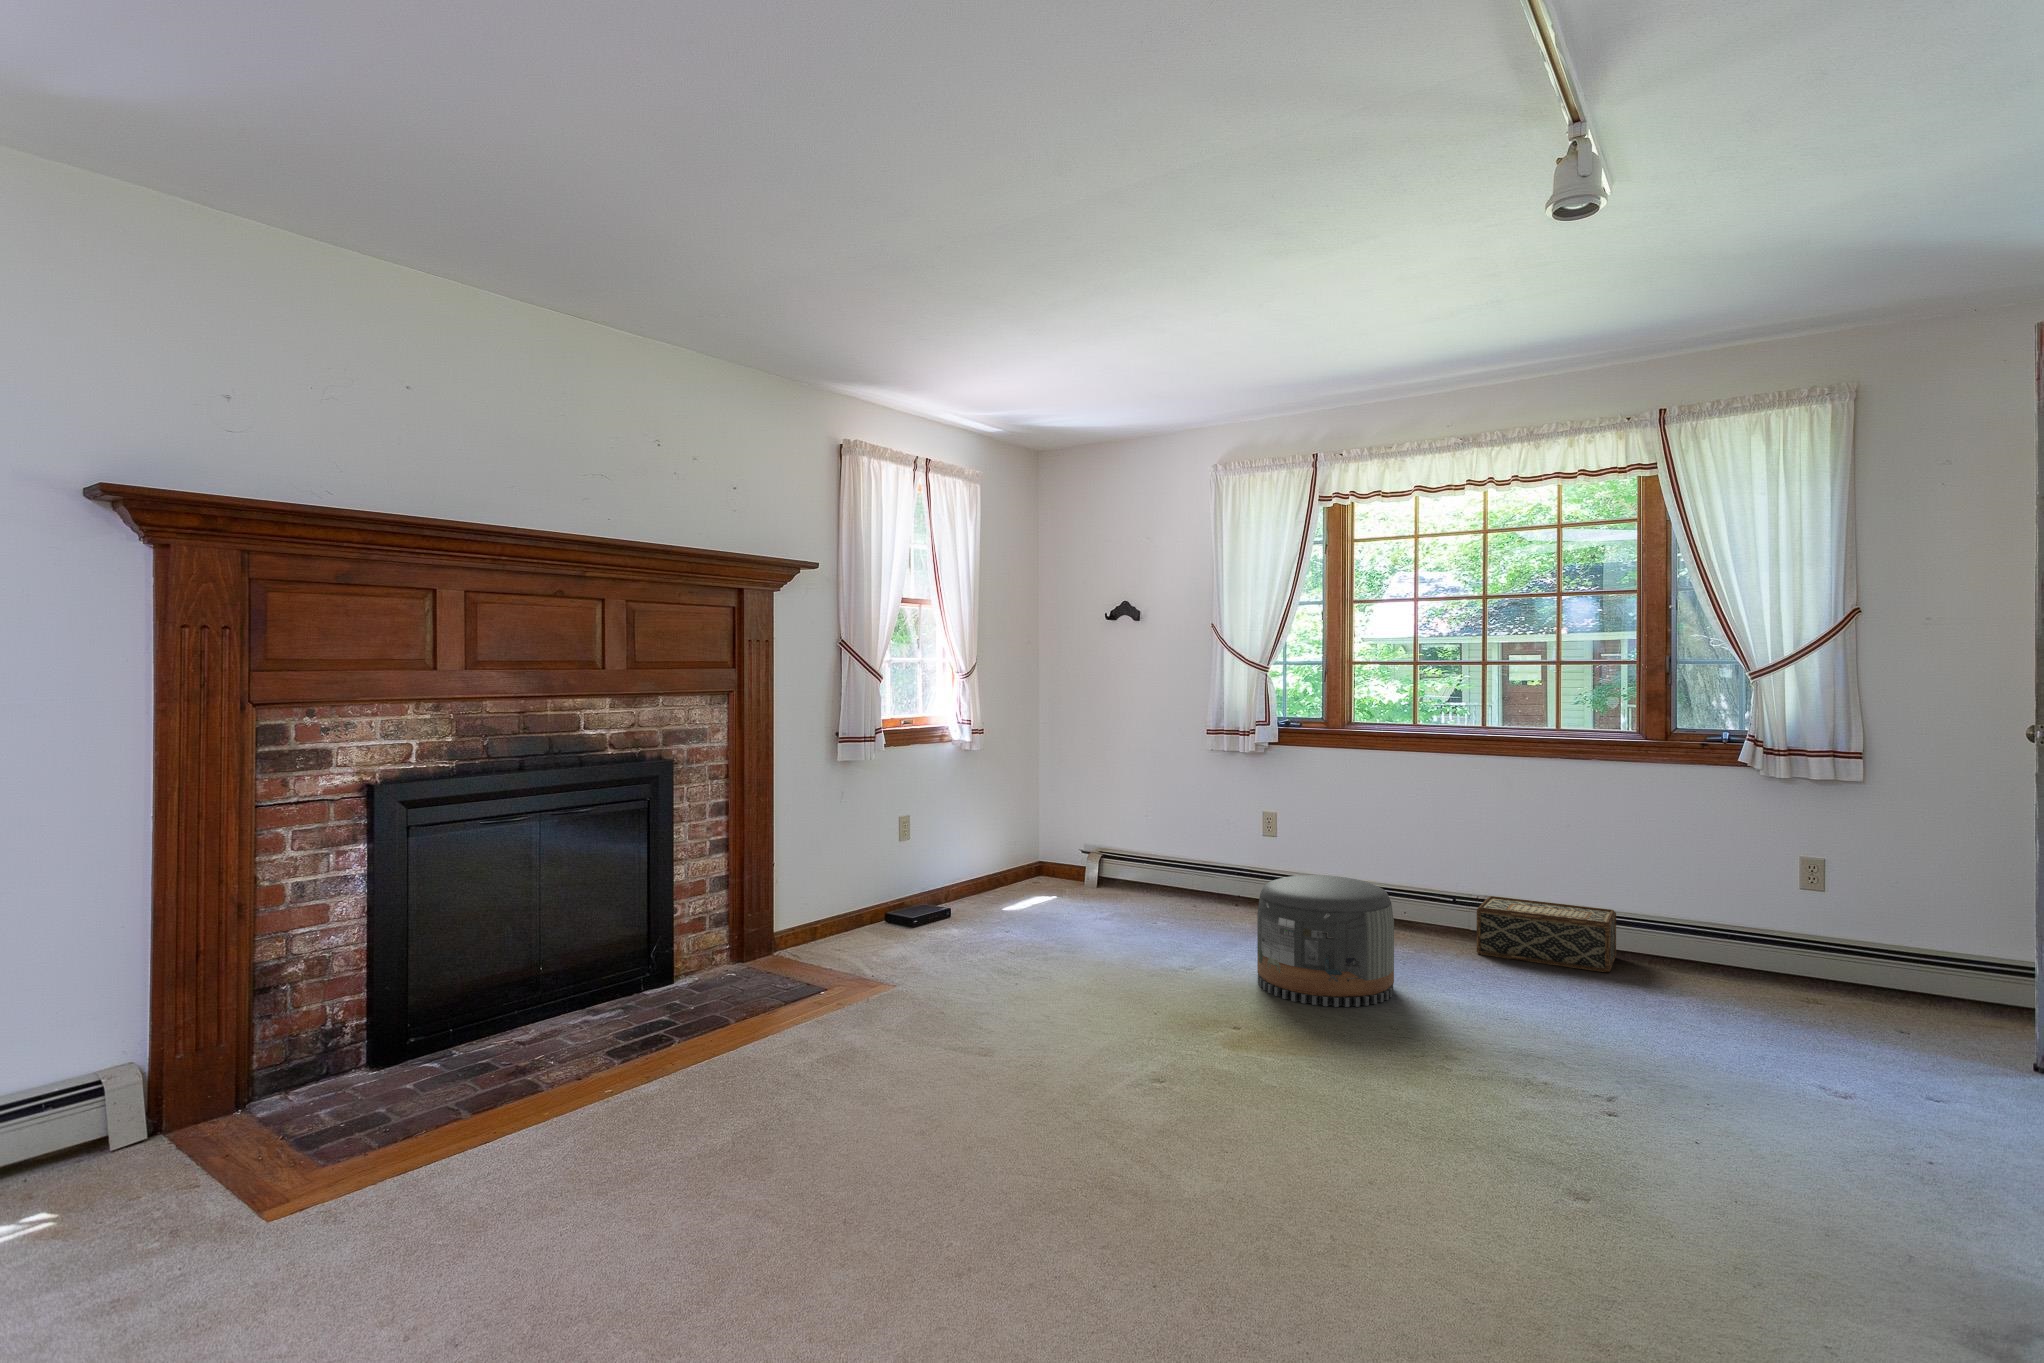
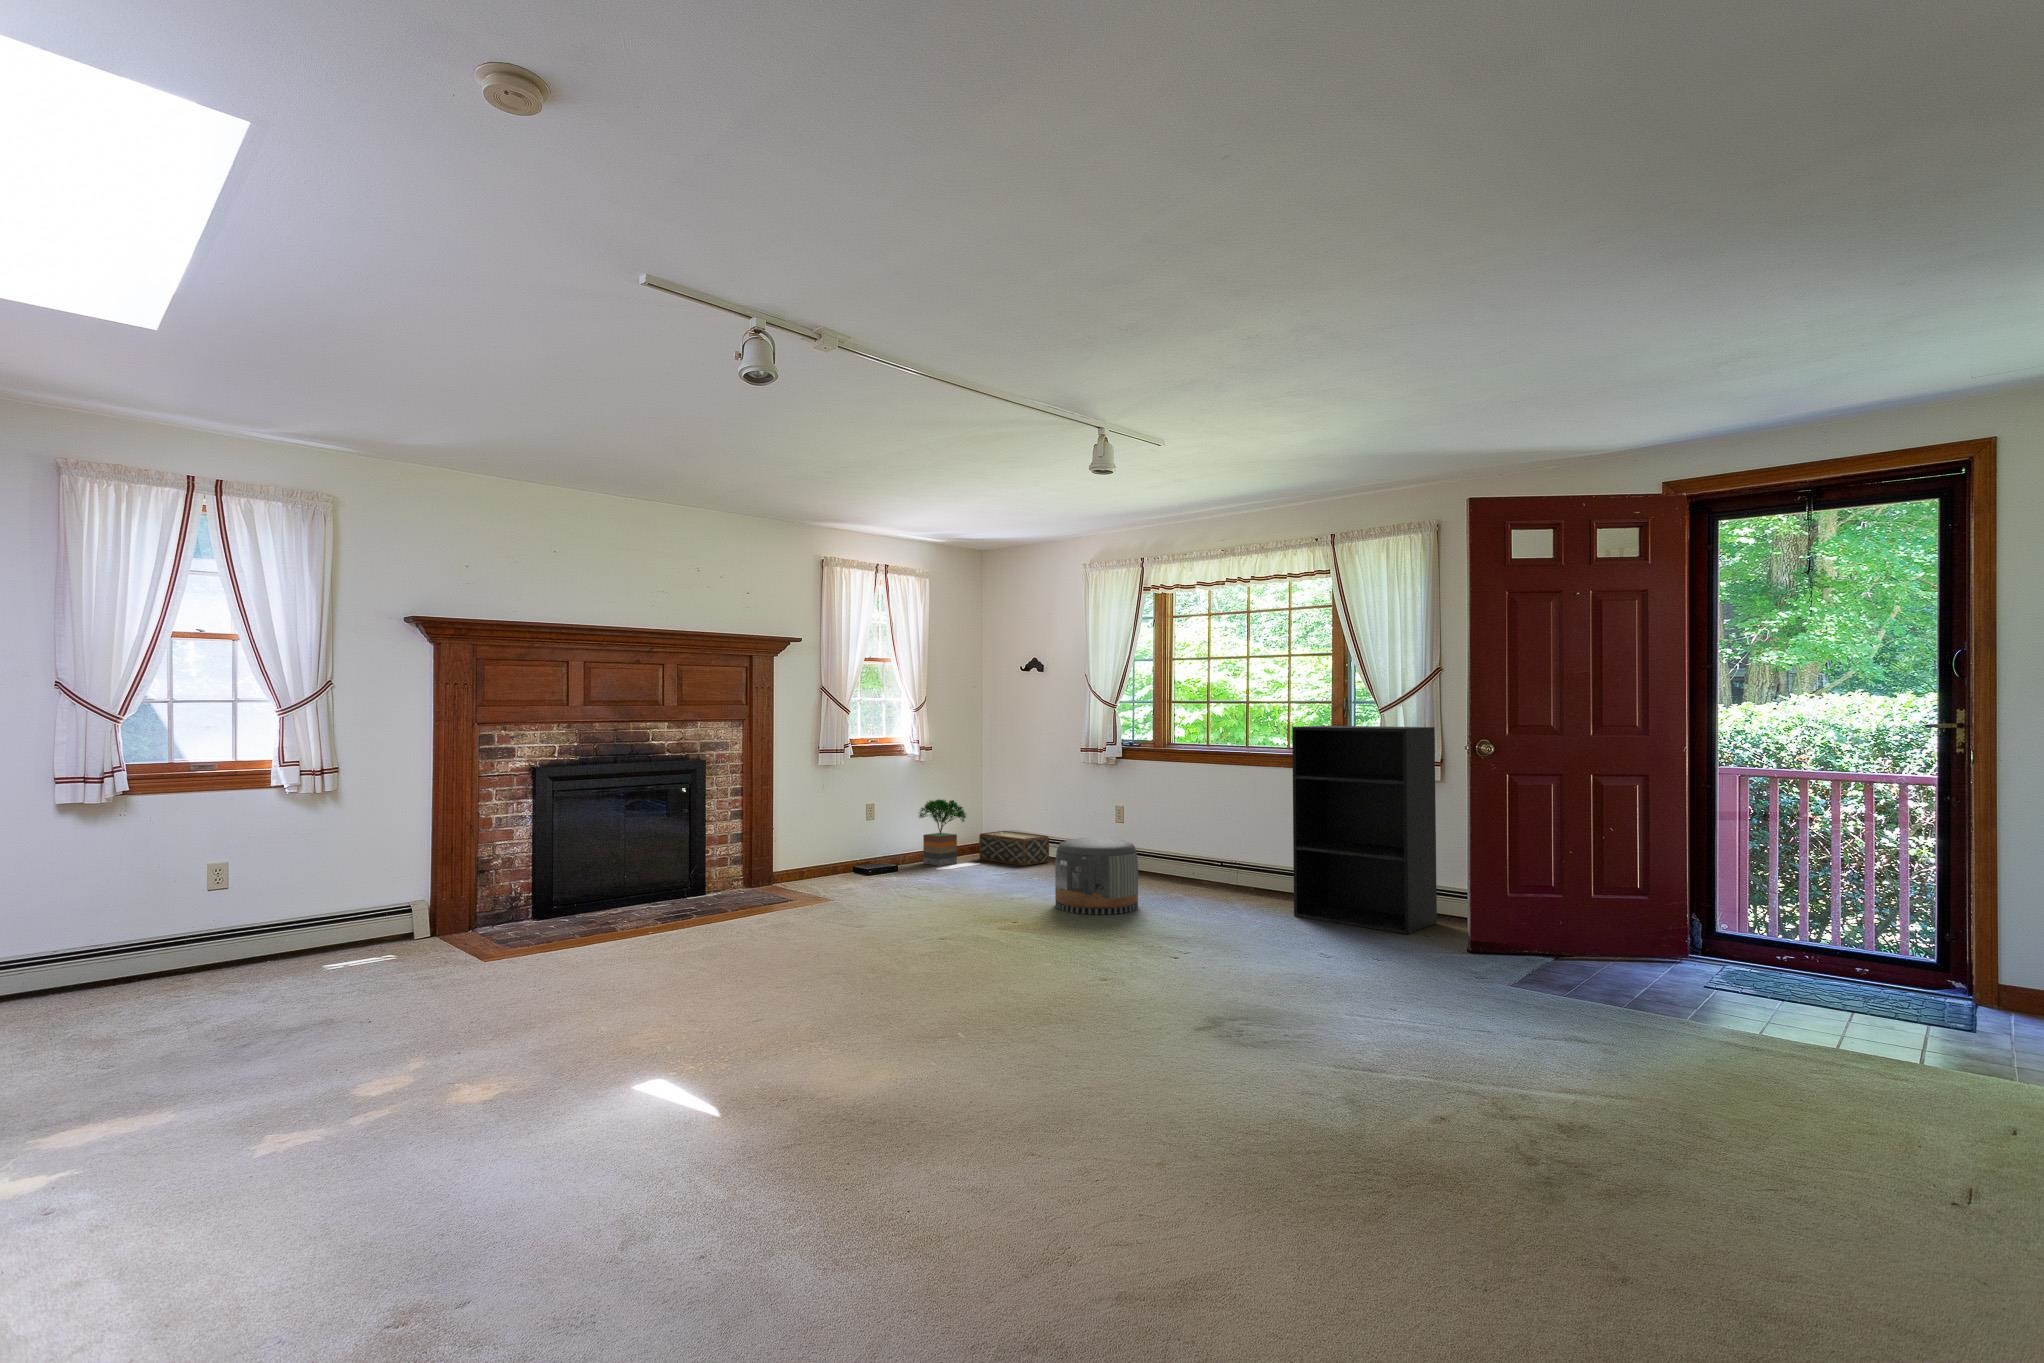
bookshelf: none [1645,699,1884,1036] -> present [1292,726,1437,934]
potted tree: none [967,805,1042,905] -> present [919,799,966,866]
woven basket: present [1477,896,1616,972] -> present [979,831,1049,866]

